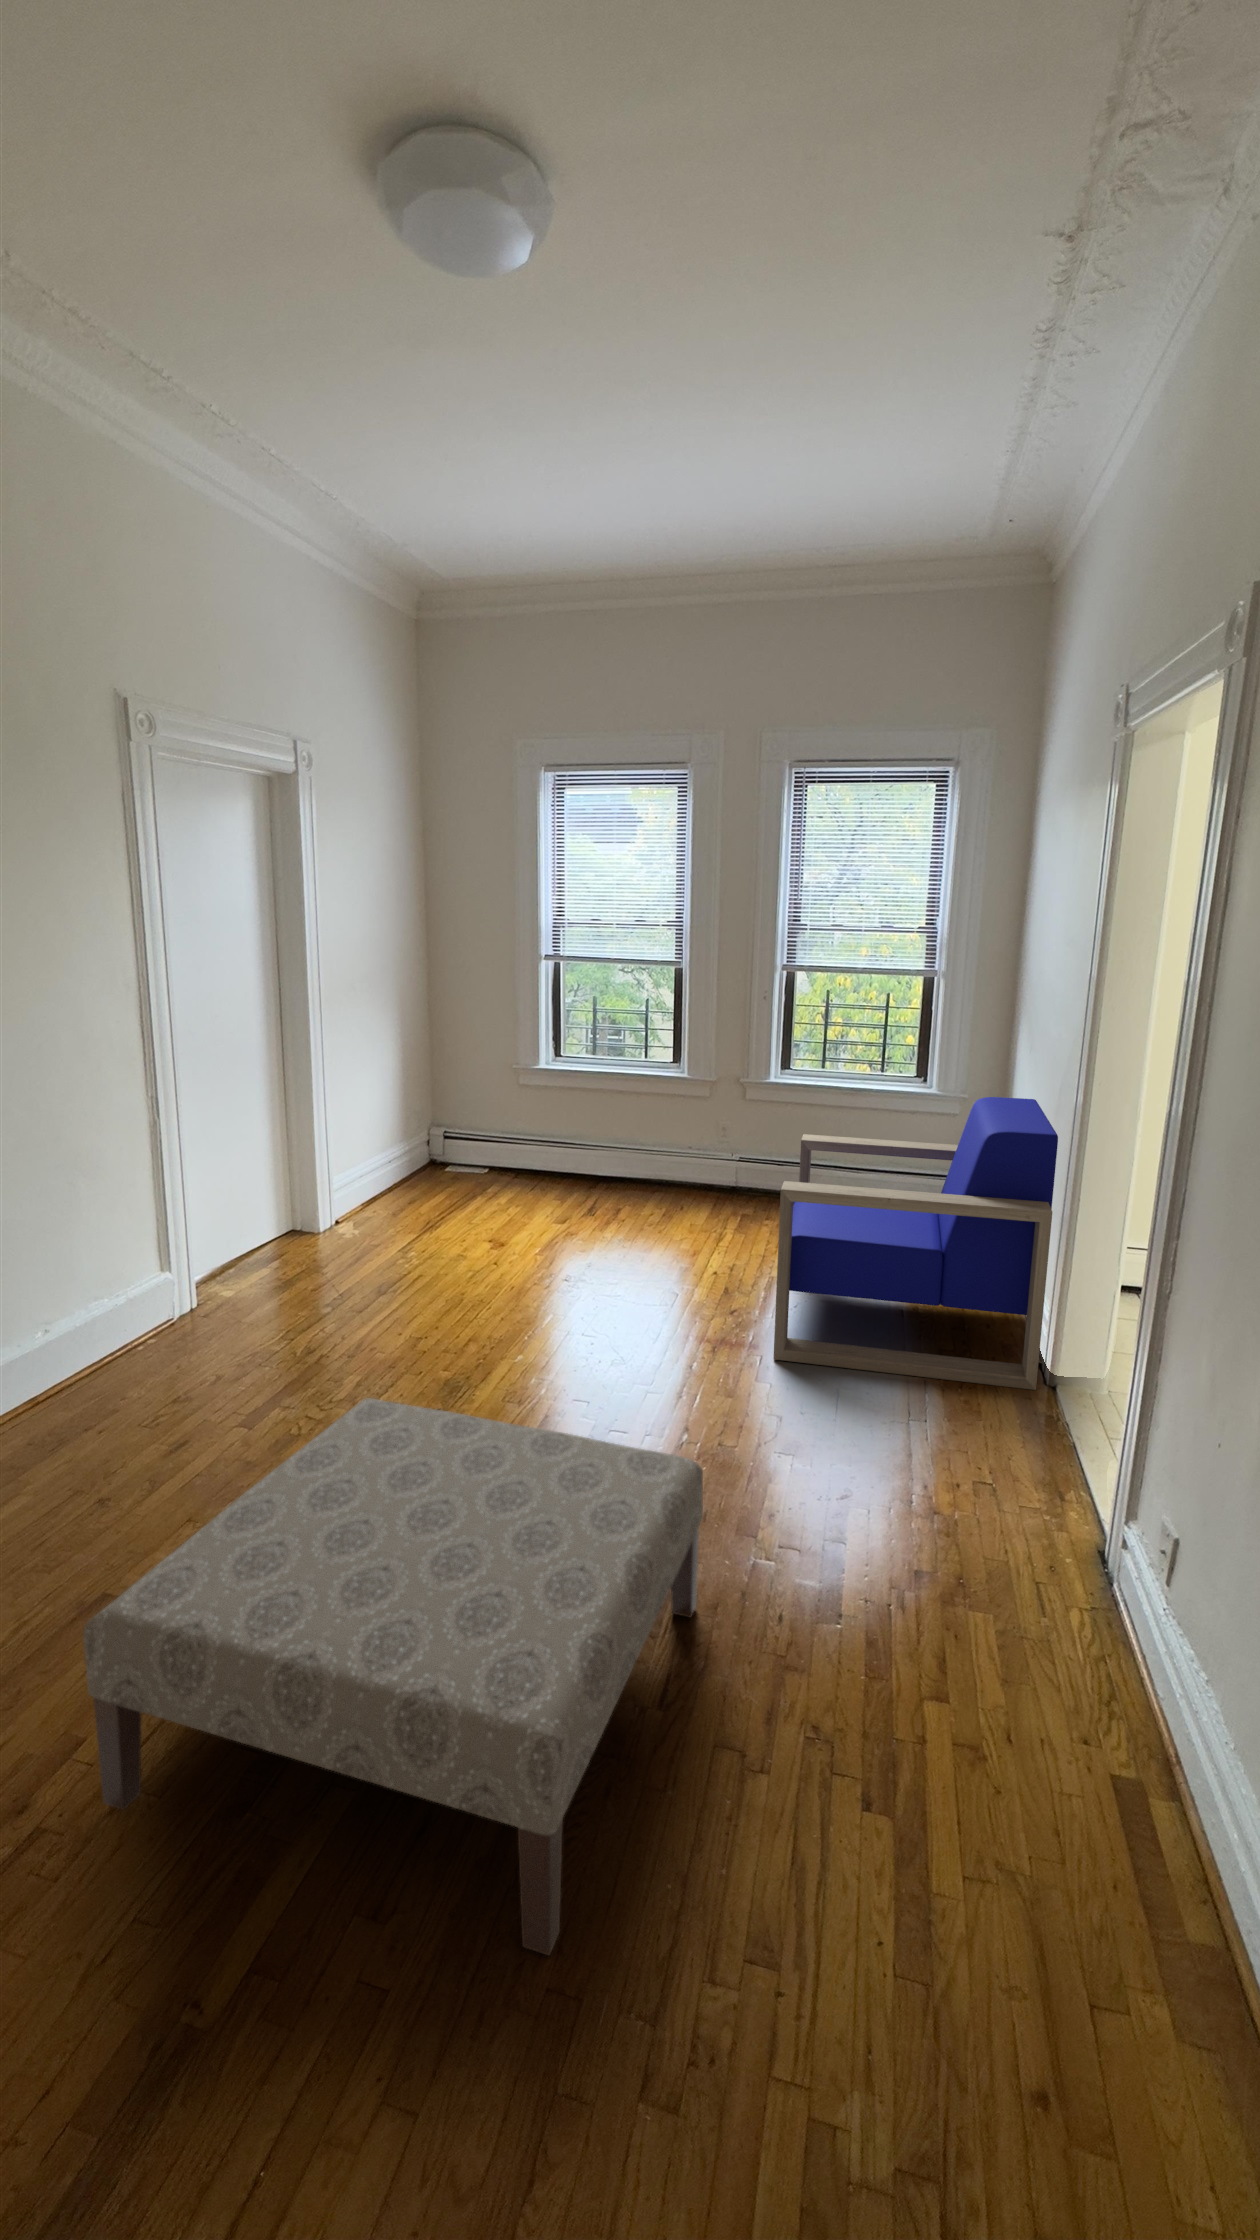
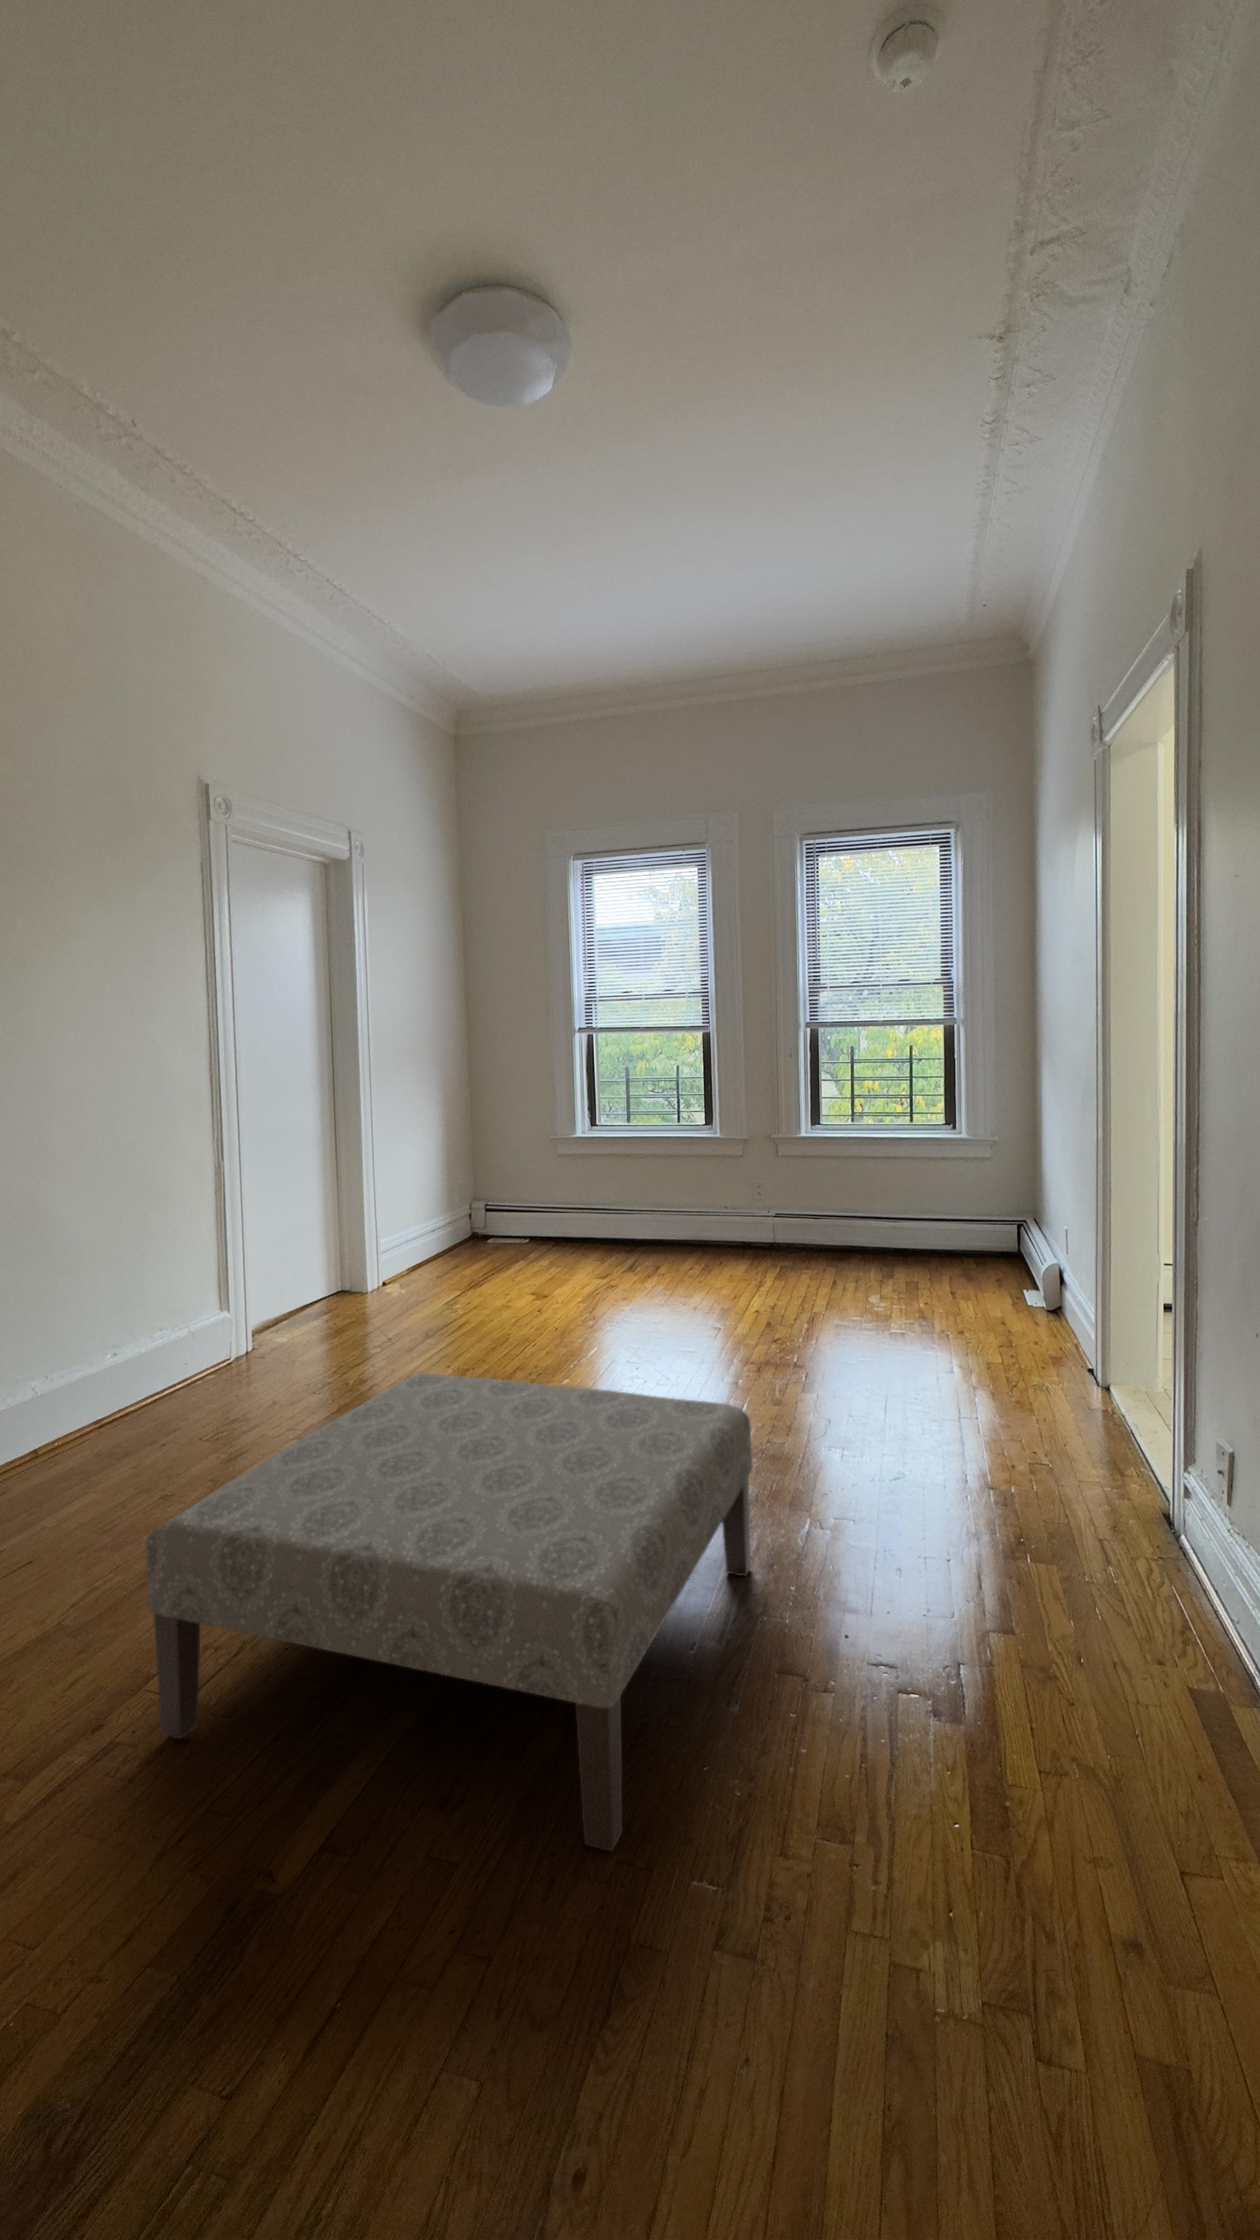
armchair: present [773,1097,1058,1390] -> none [815,1113,1087,1389]

